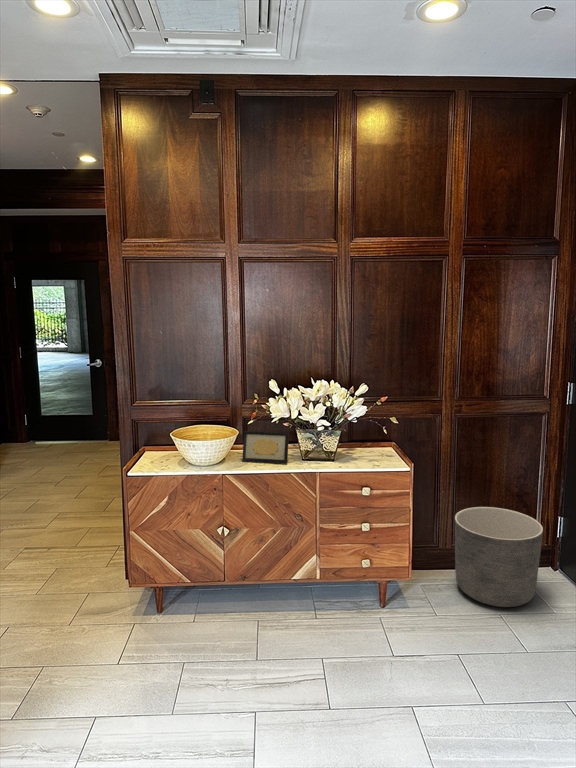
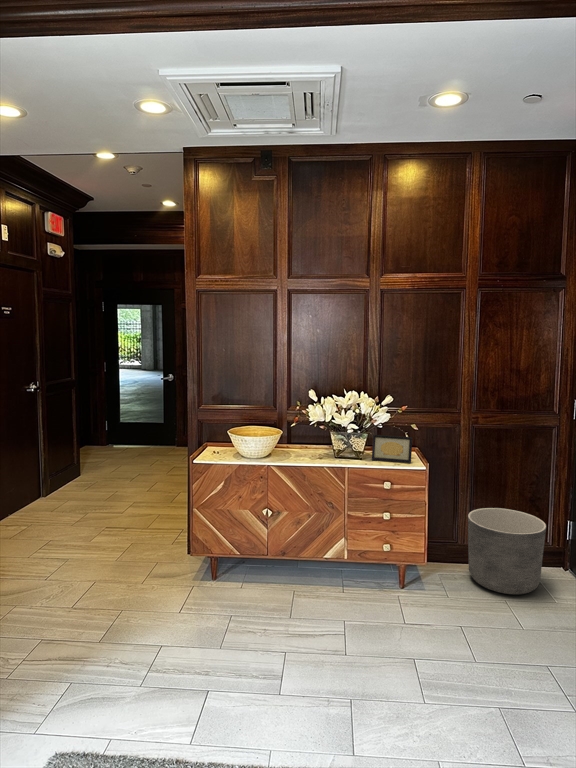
picture frame: present [242,431,289,463] -> present [372,435,412,463]

